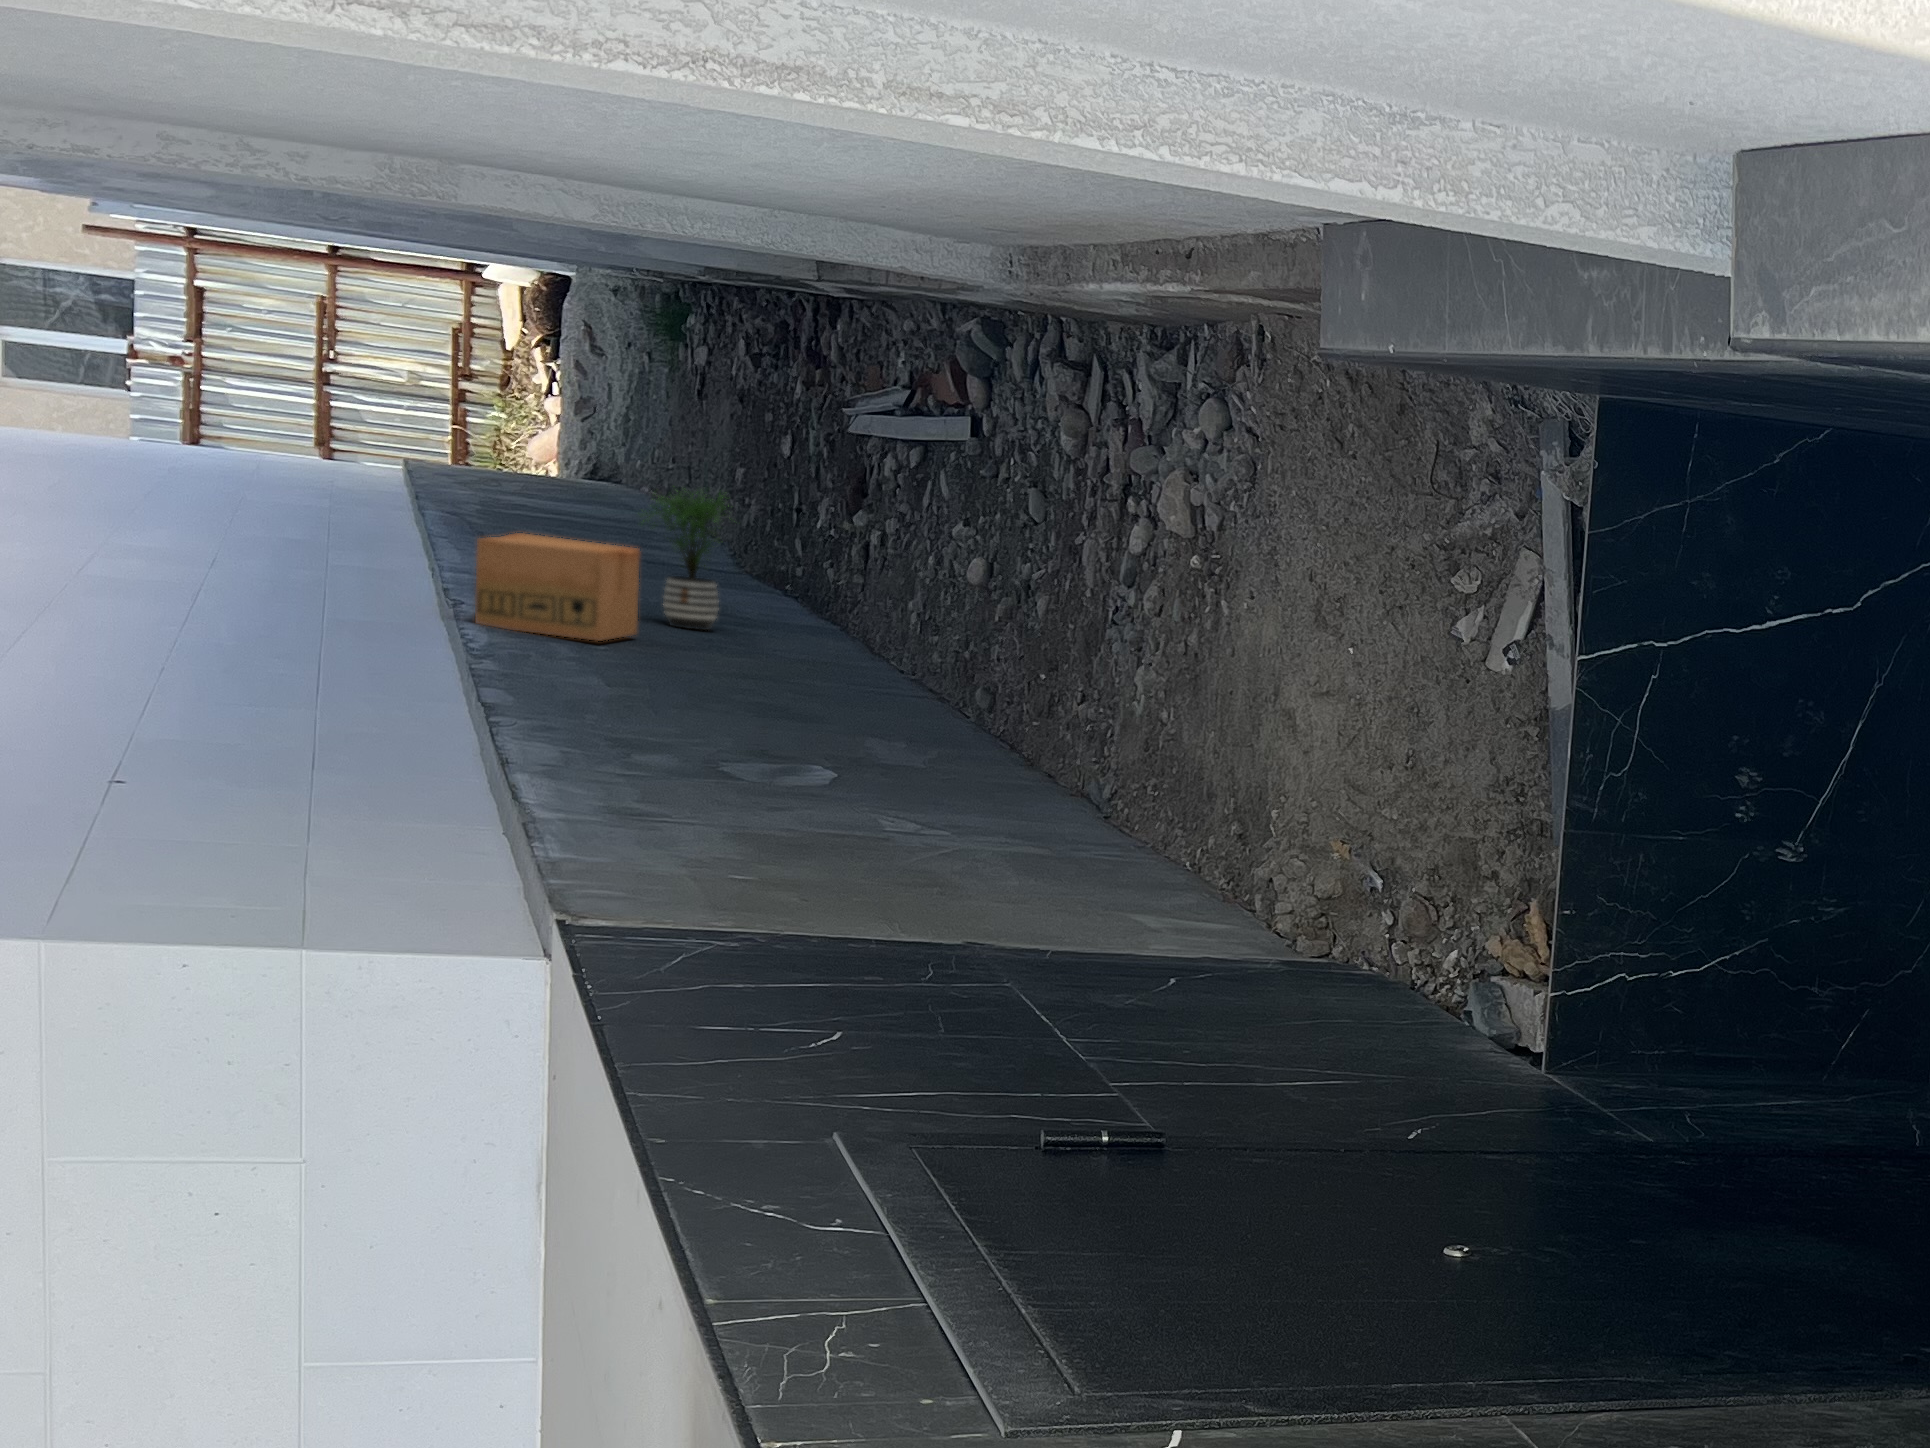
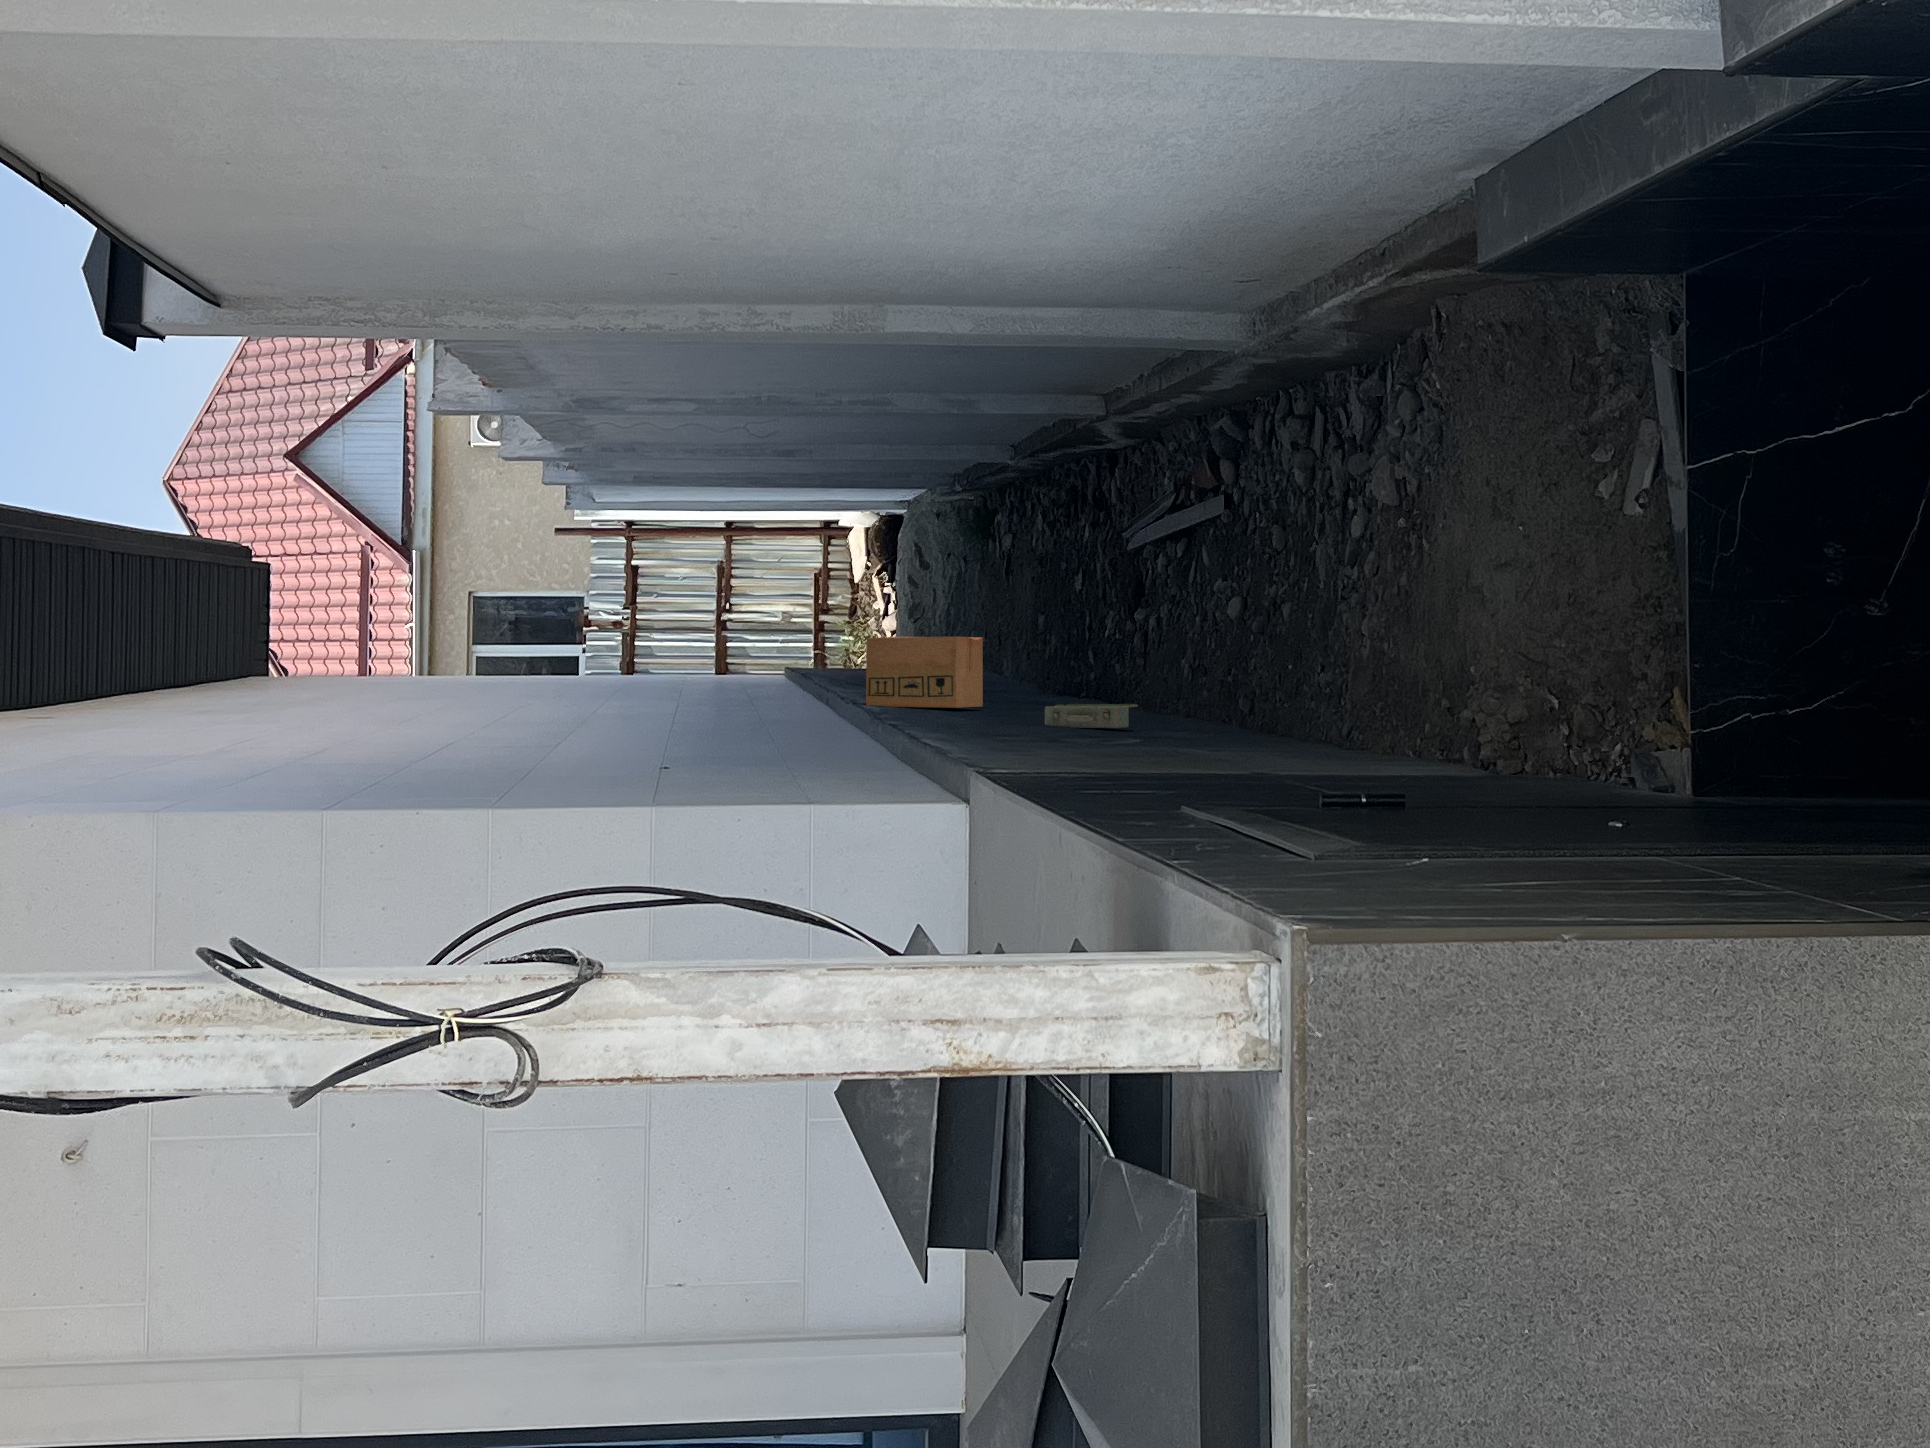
potted plant: present [639,486,729,630] -> none [976,593,1056,708]
toolbox: none [711,671,837,715] -> present [1045,704,1138,728]

